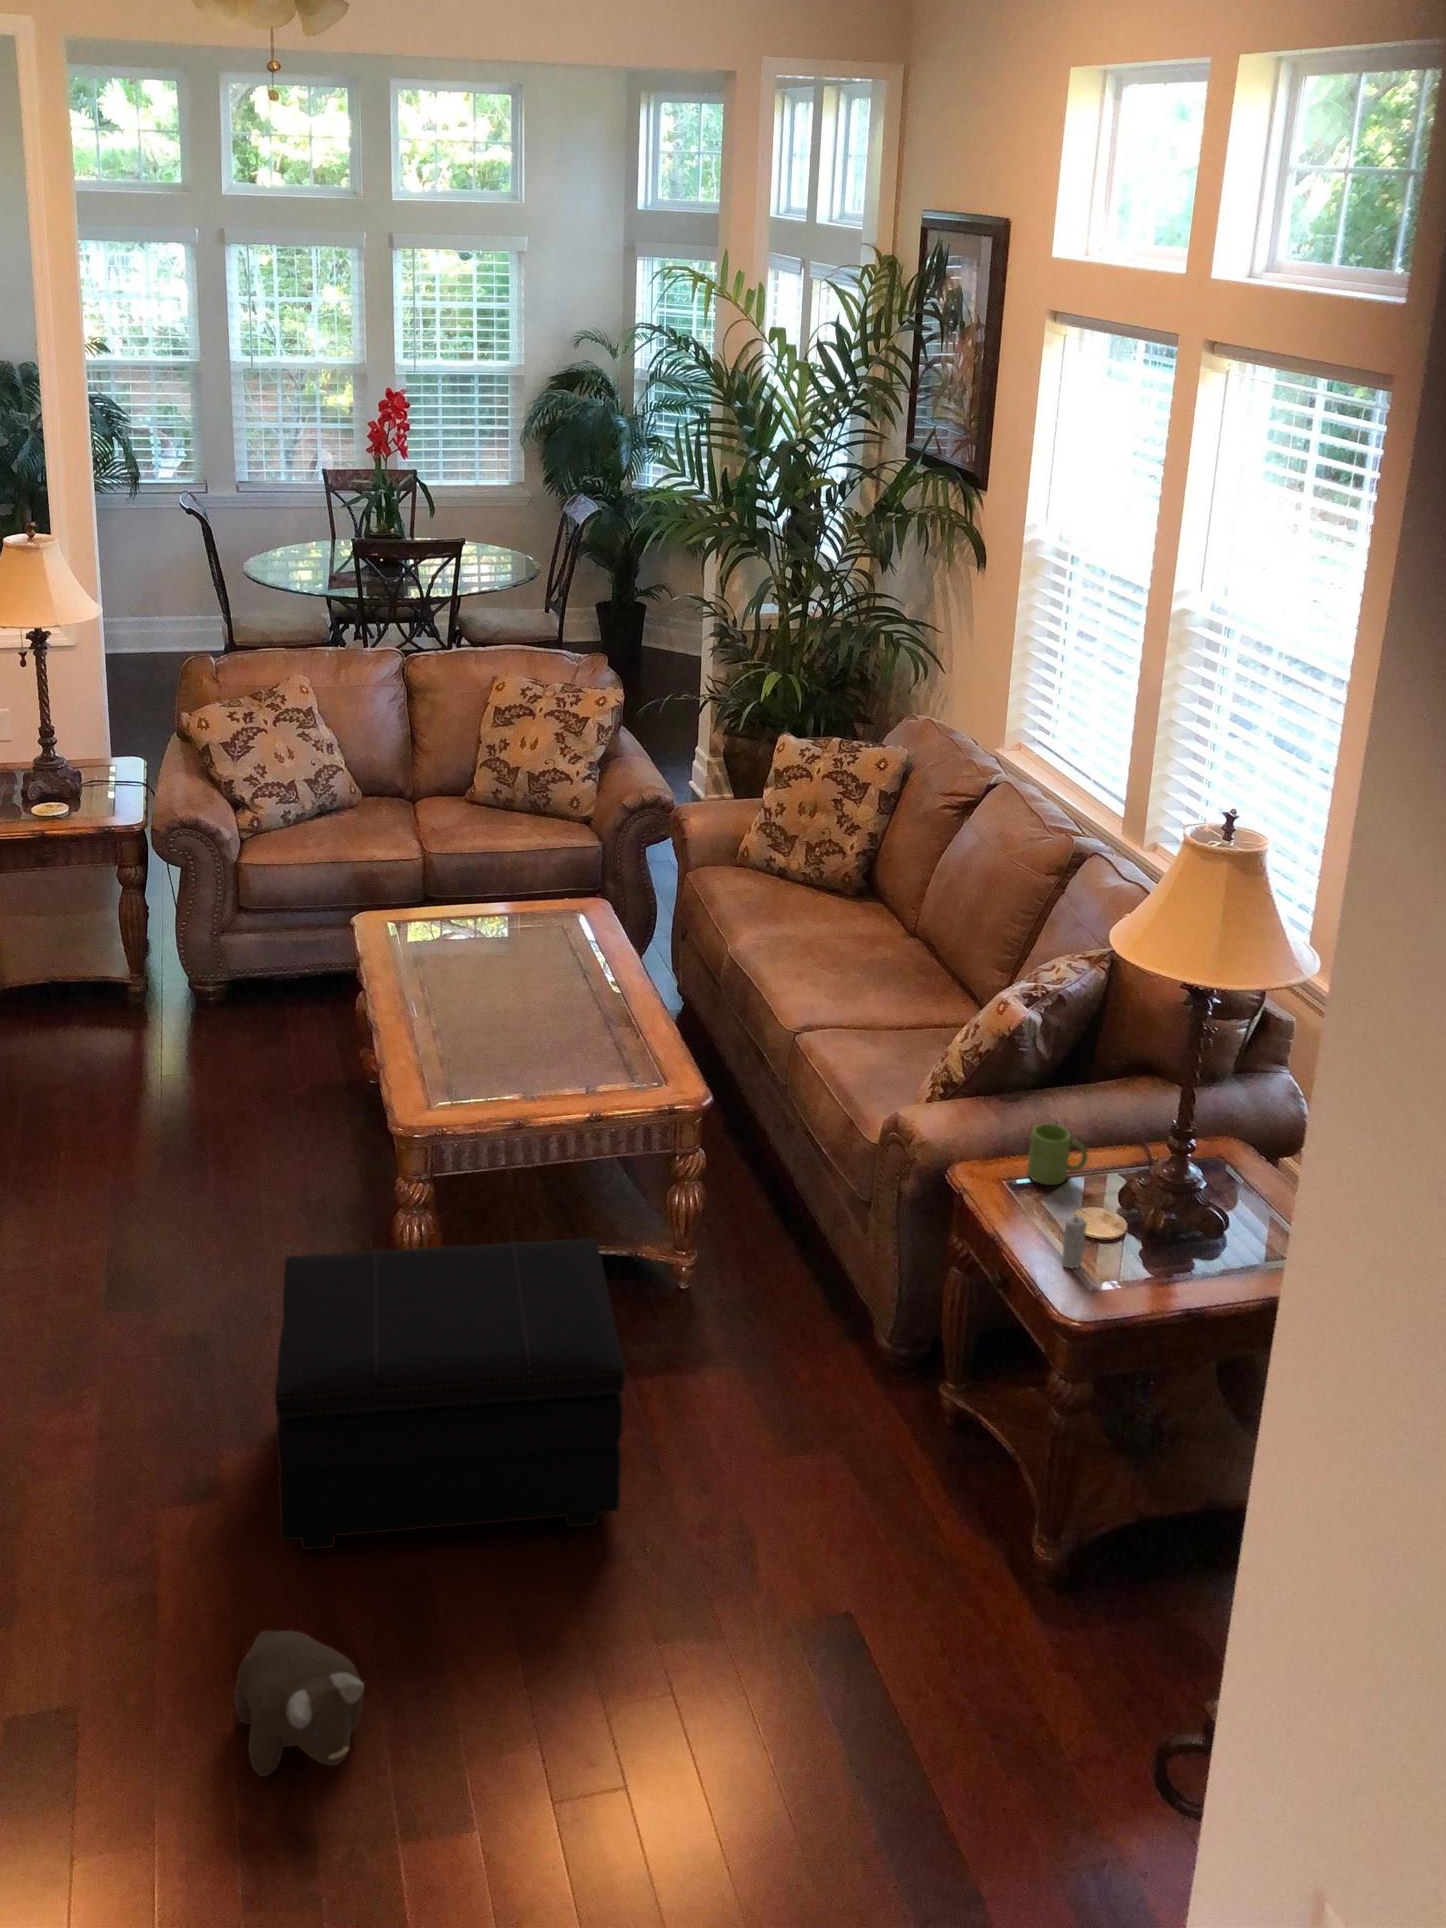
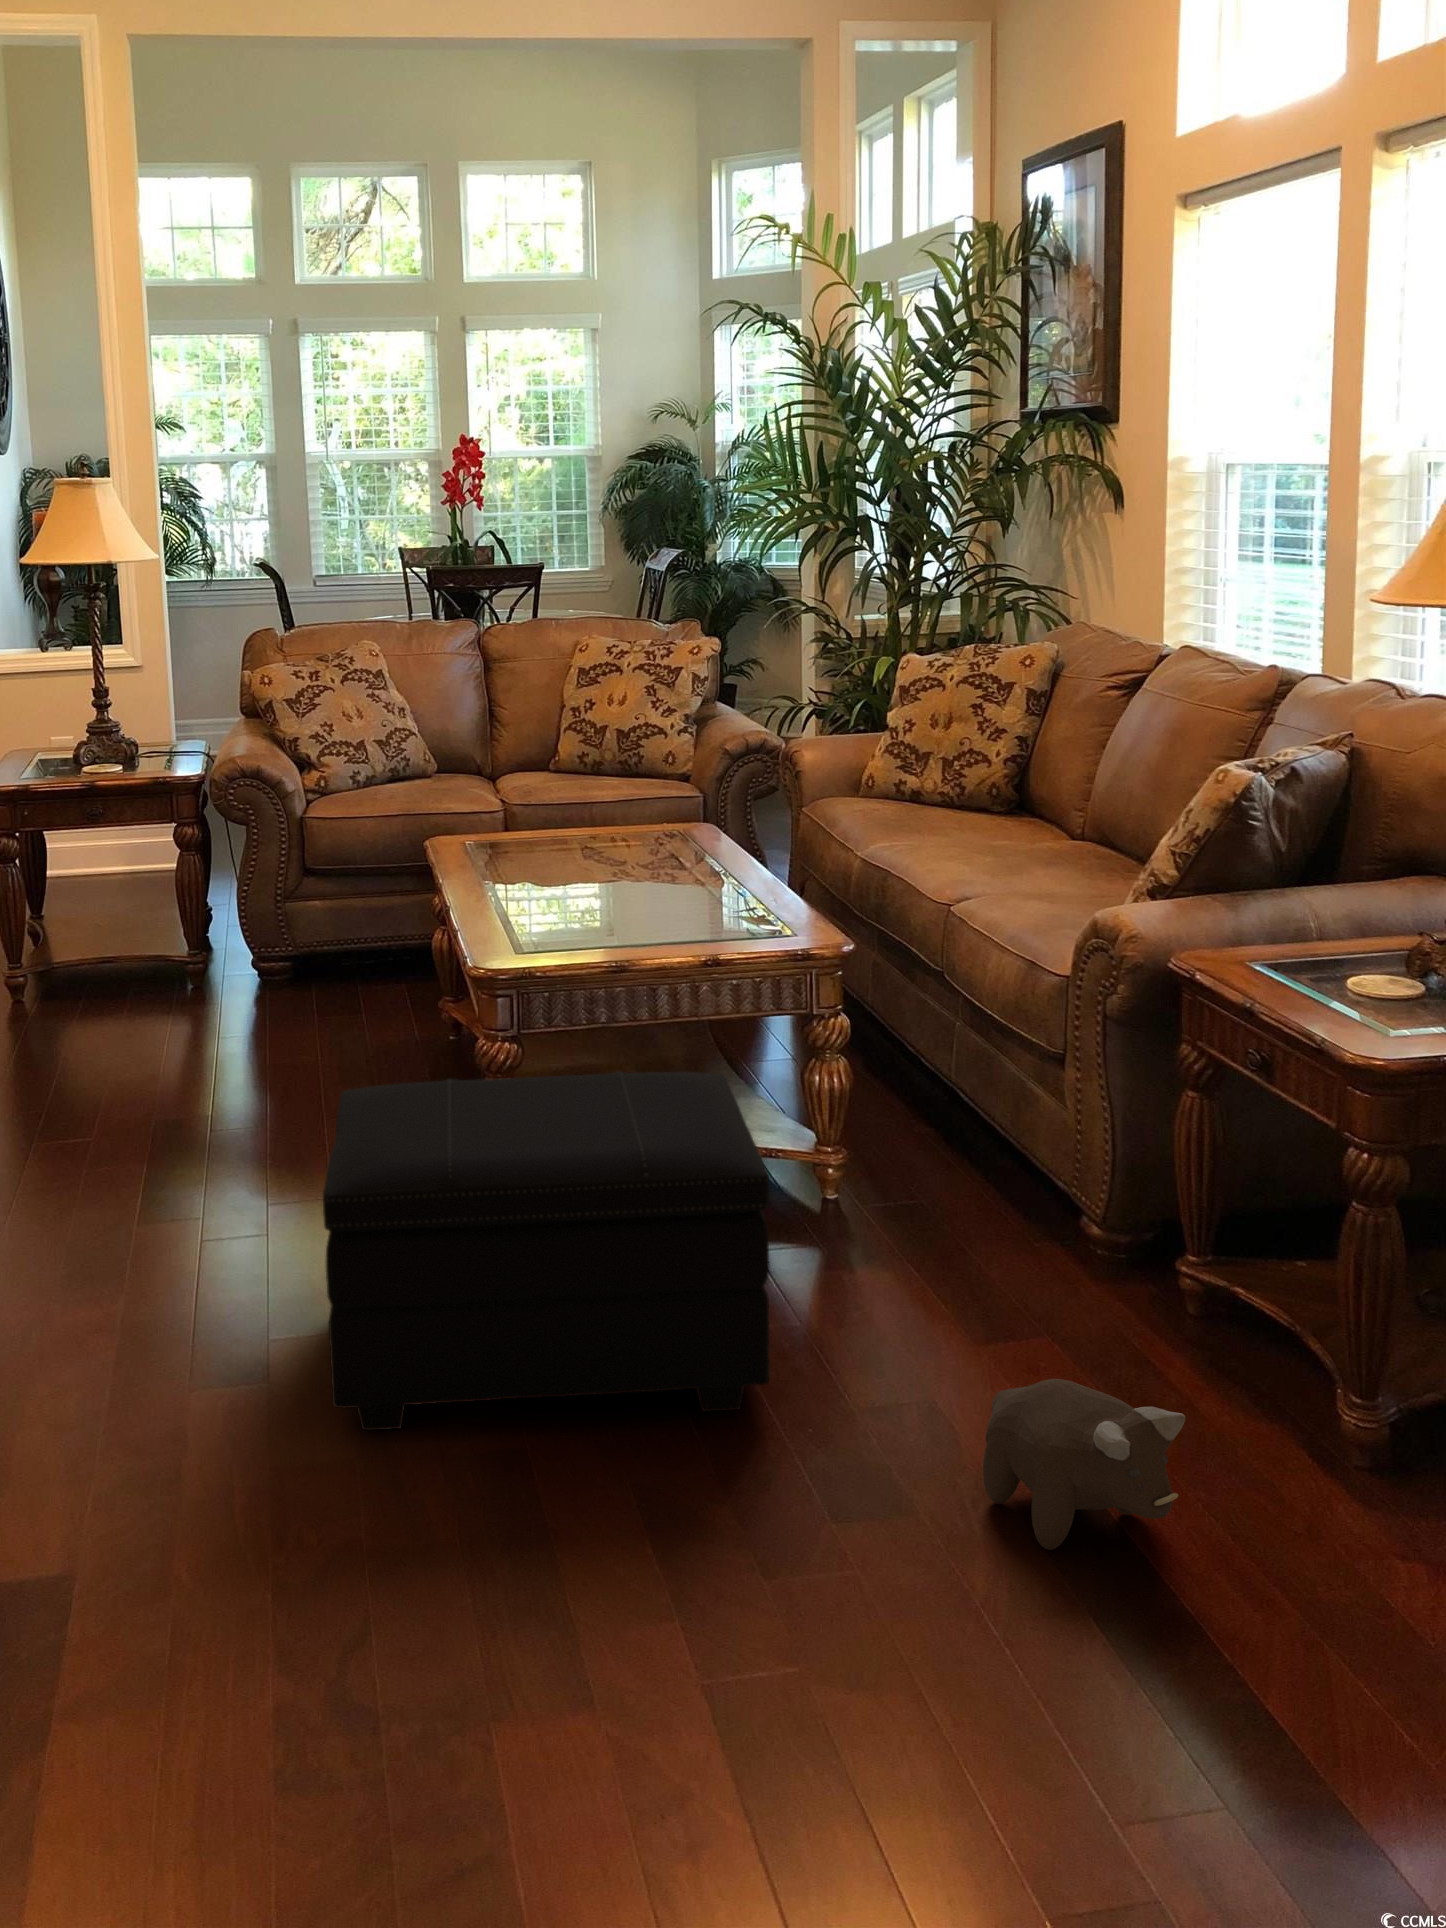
mug: present [1027,1123,1088,1185] -> none [1276,896,1358,968]
candle: present [1062,1215,1087,1268] -> none [1346,945,1379,1028]
plush toy: present [234,1631,364,1776] -> present [983,1379,1185,1550]

